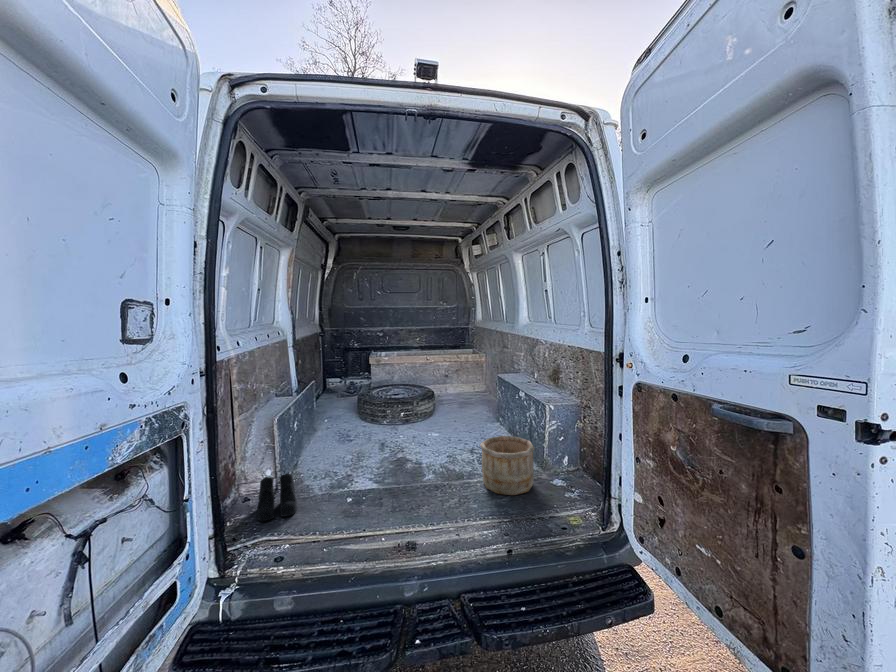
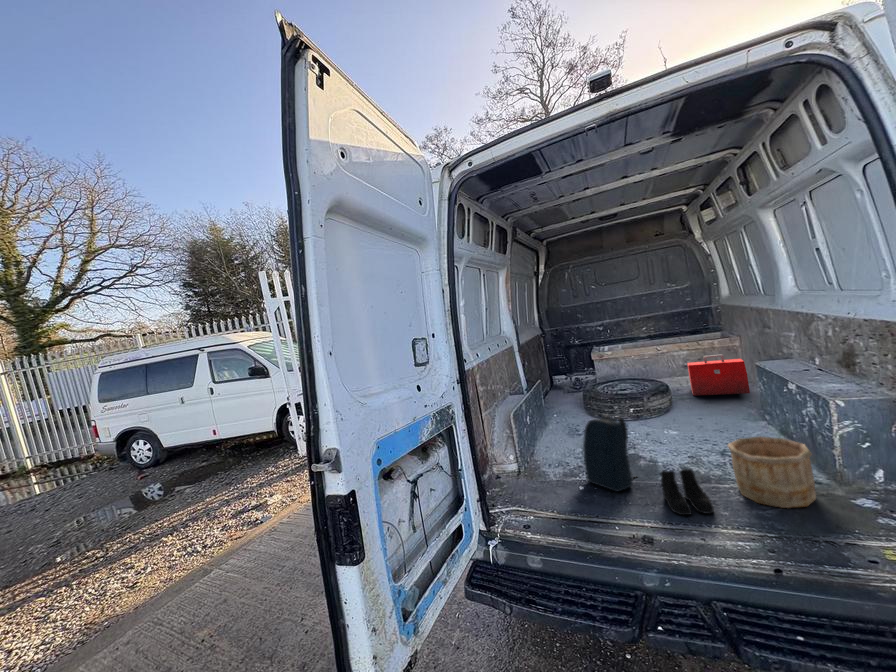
toolbox: none [448,367,489,402] -> present [687,355,750,395]
backpack: none [354,418,404,499] -> present [583,415,633,491]
boots: present [257,473,297,521] -> present [660,469,714,515]

